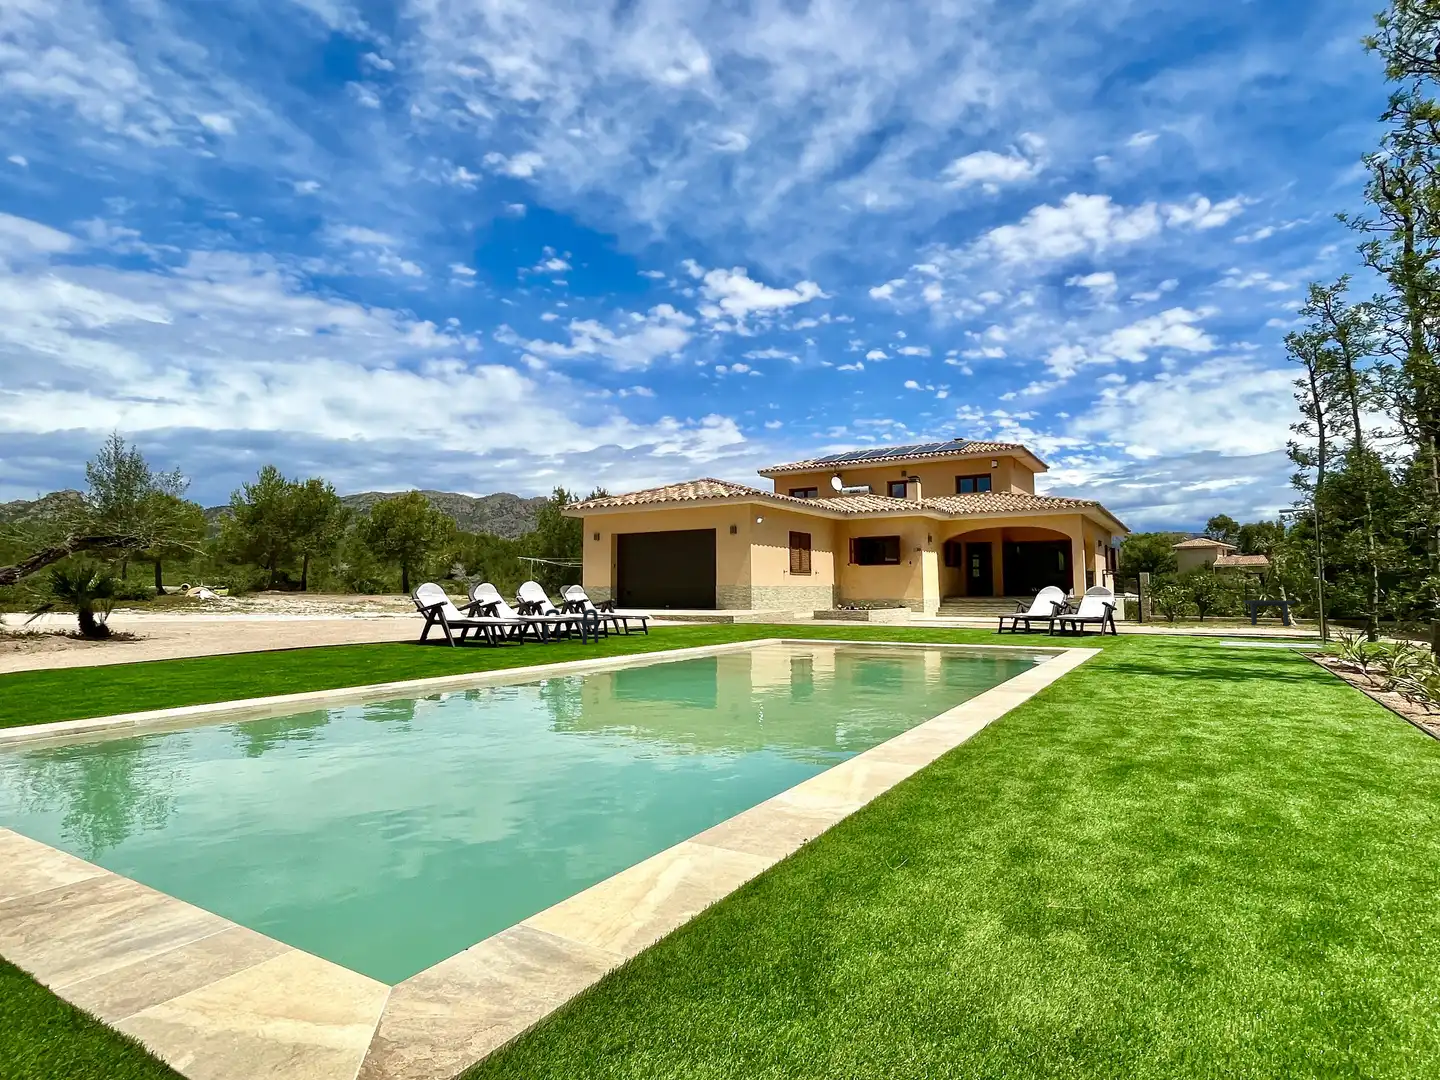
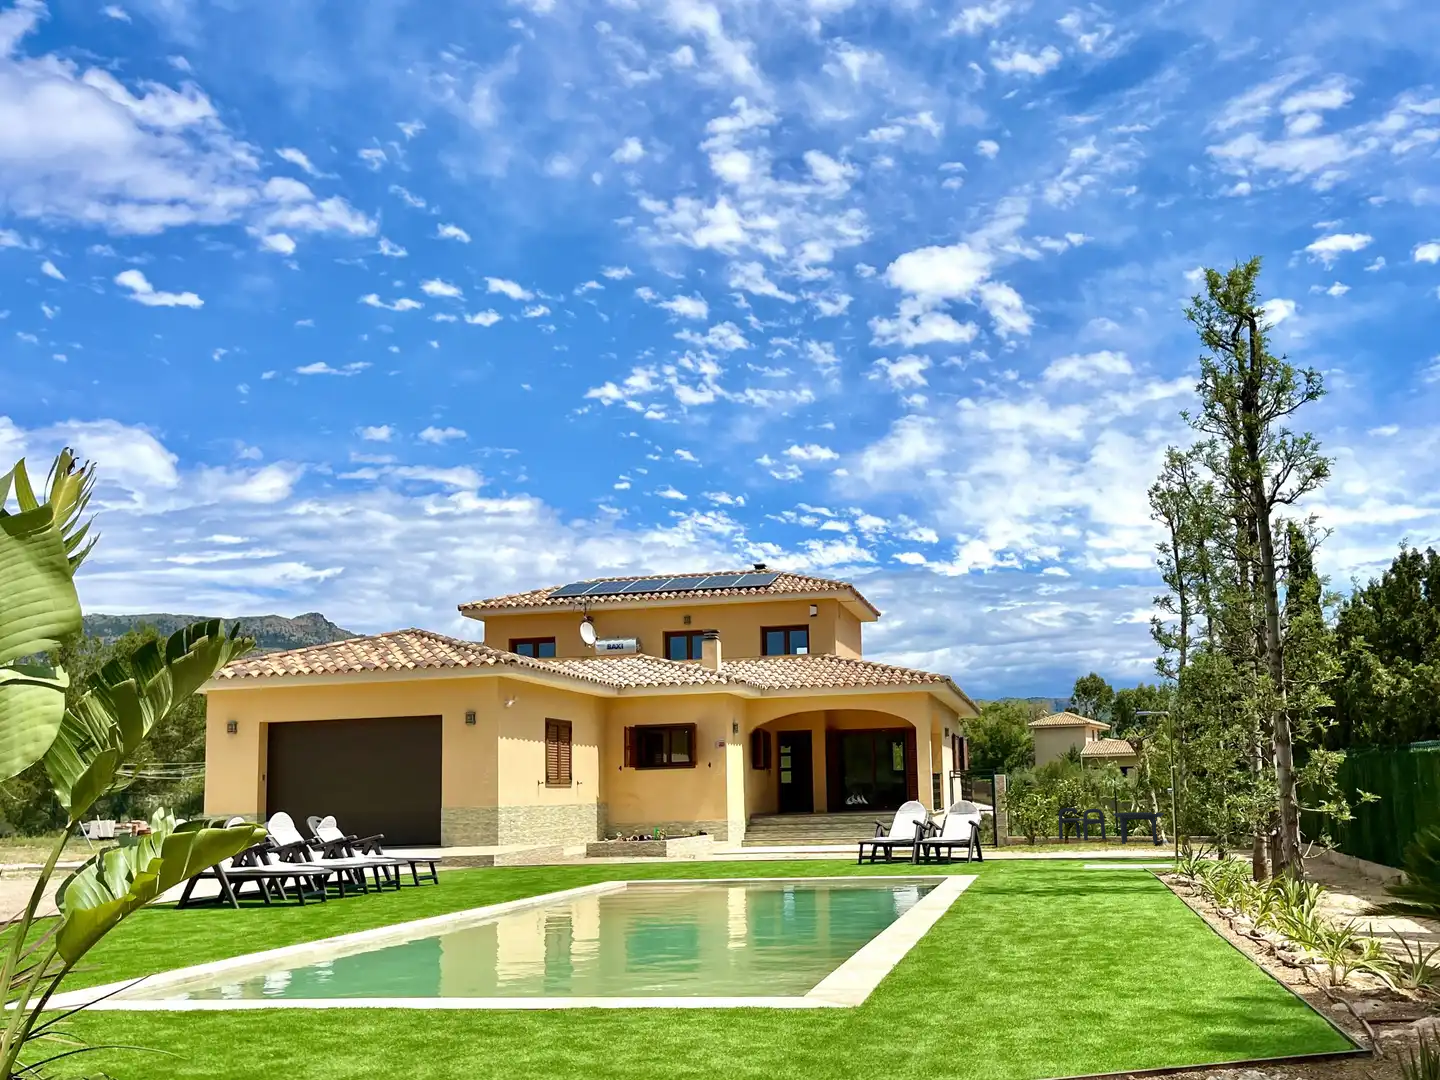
bench: present [544,609,598,645] -> present [1059,808,1106,840]

